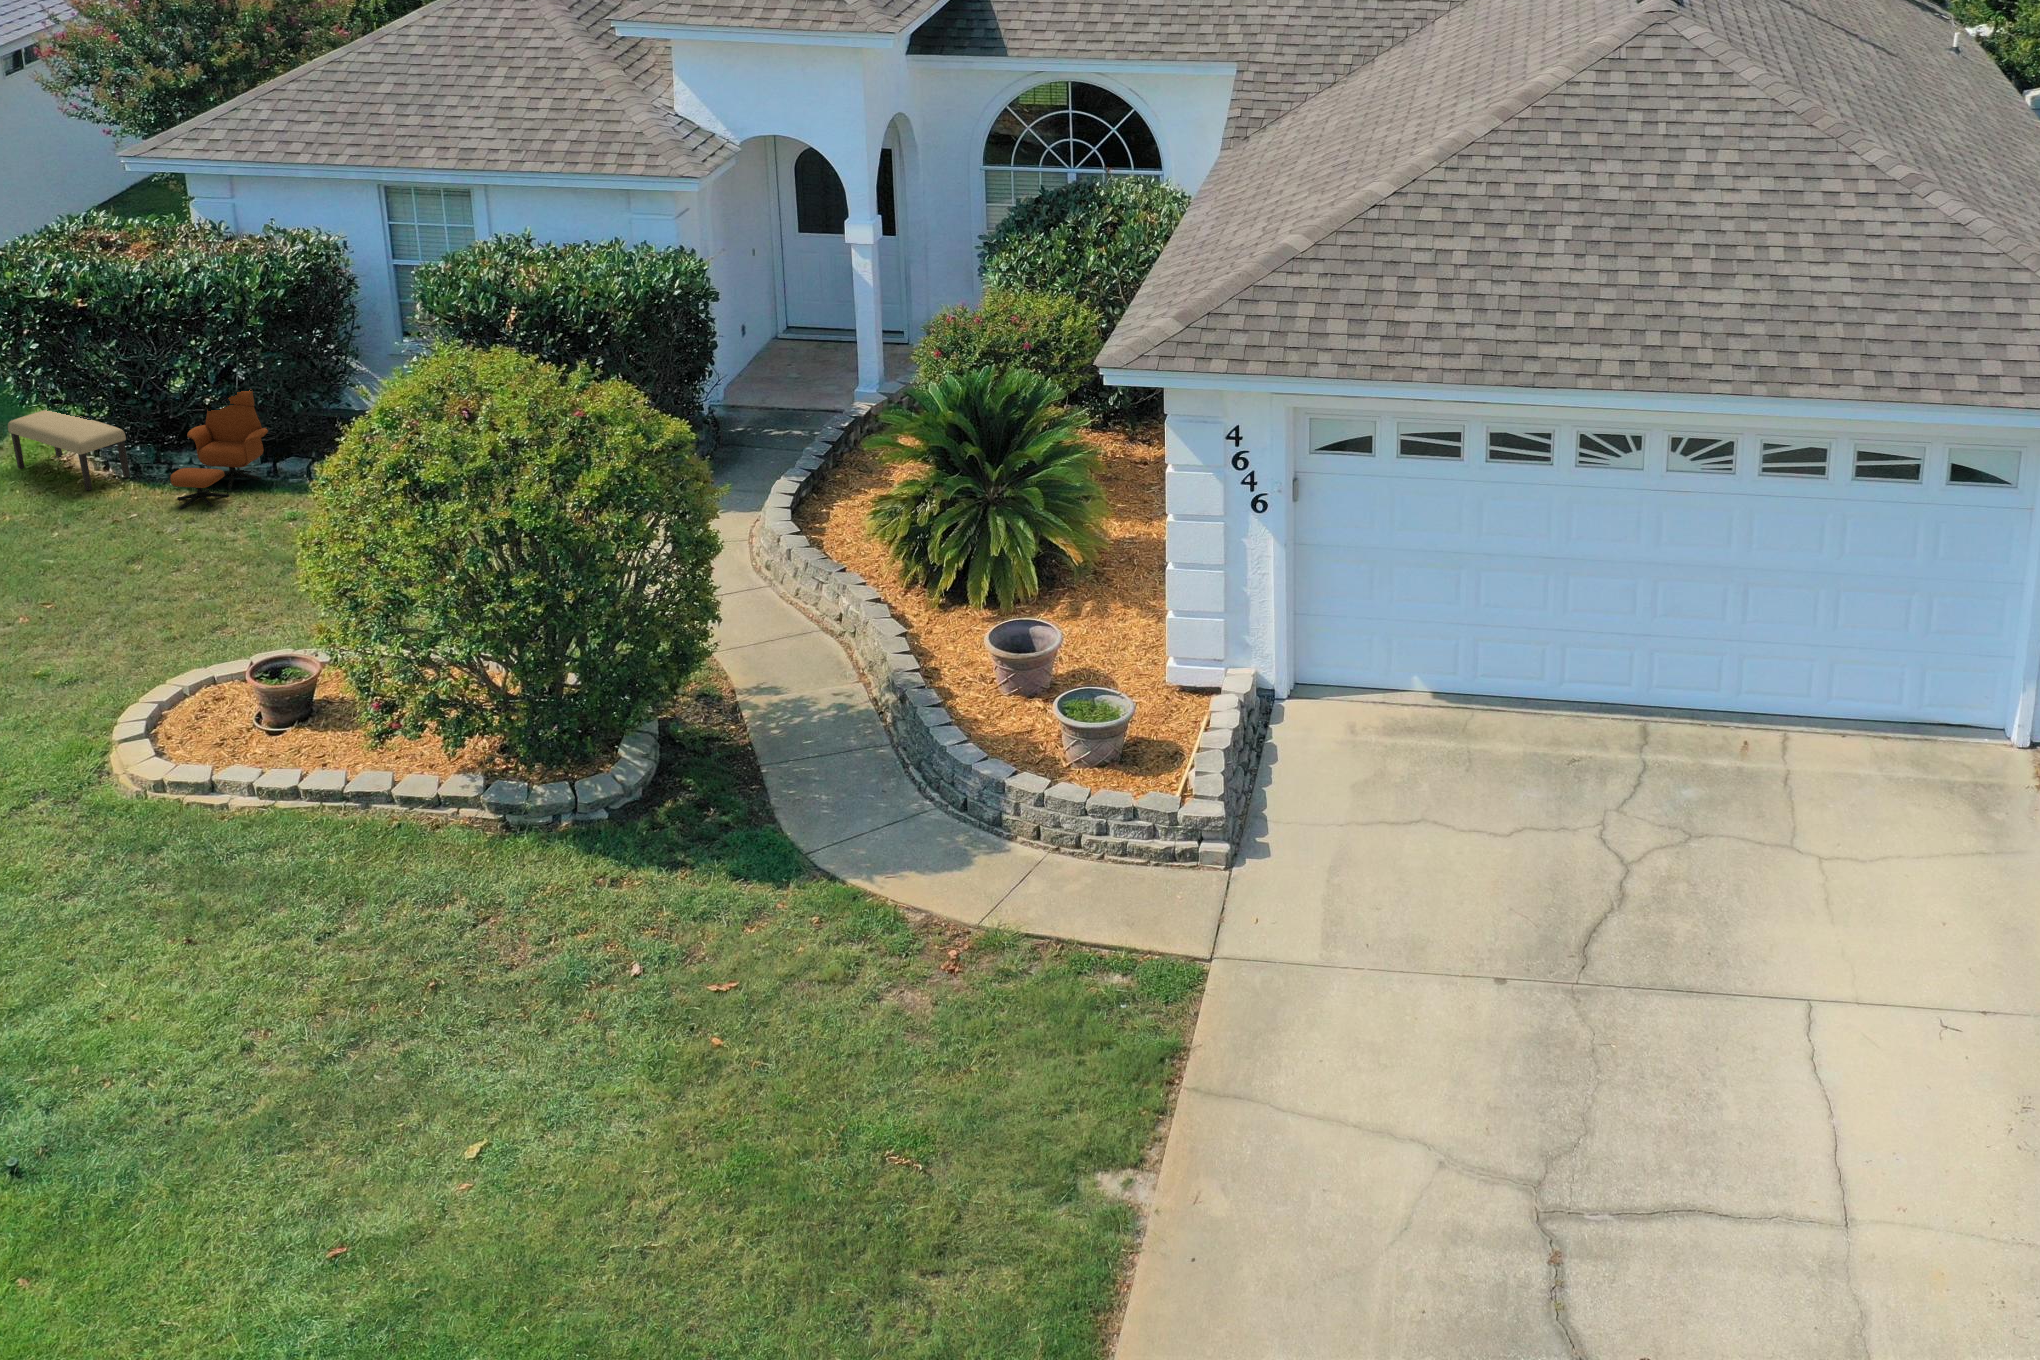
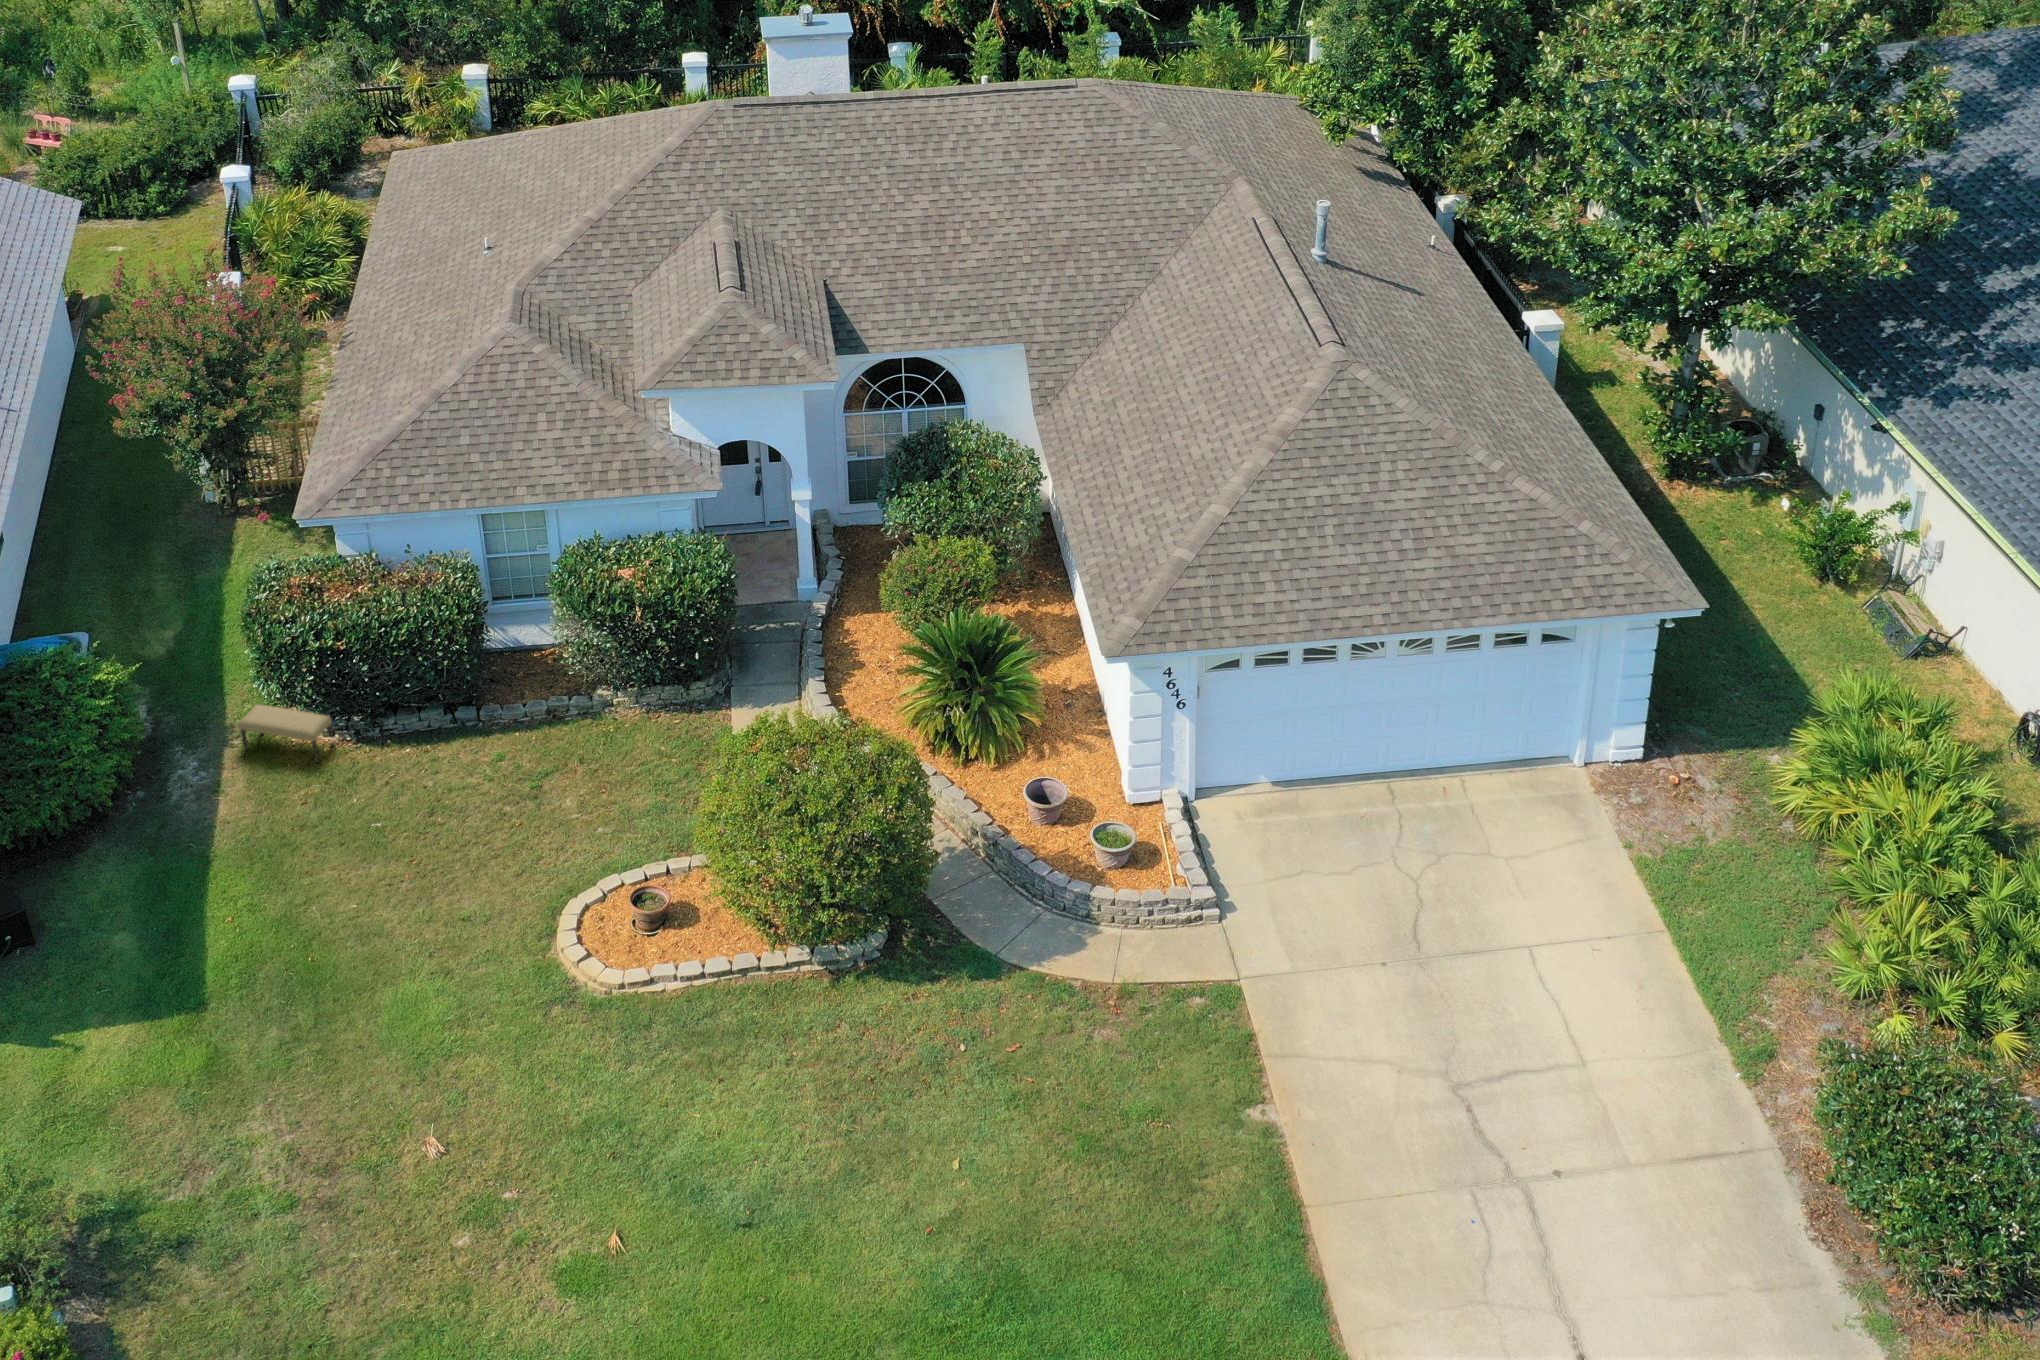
lounge chair: present [170,390,268,509] -> none [379,676,434,769]

